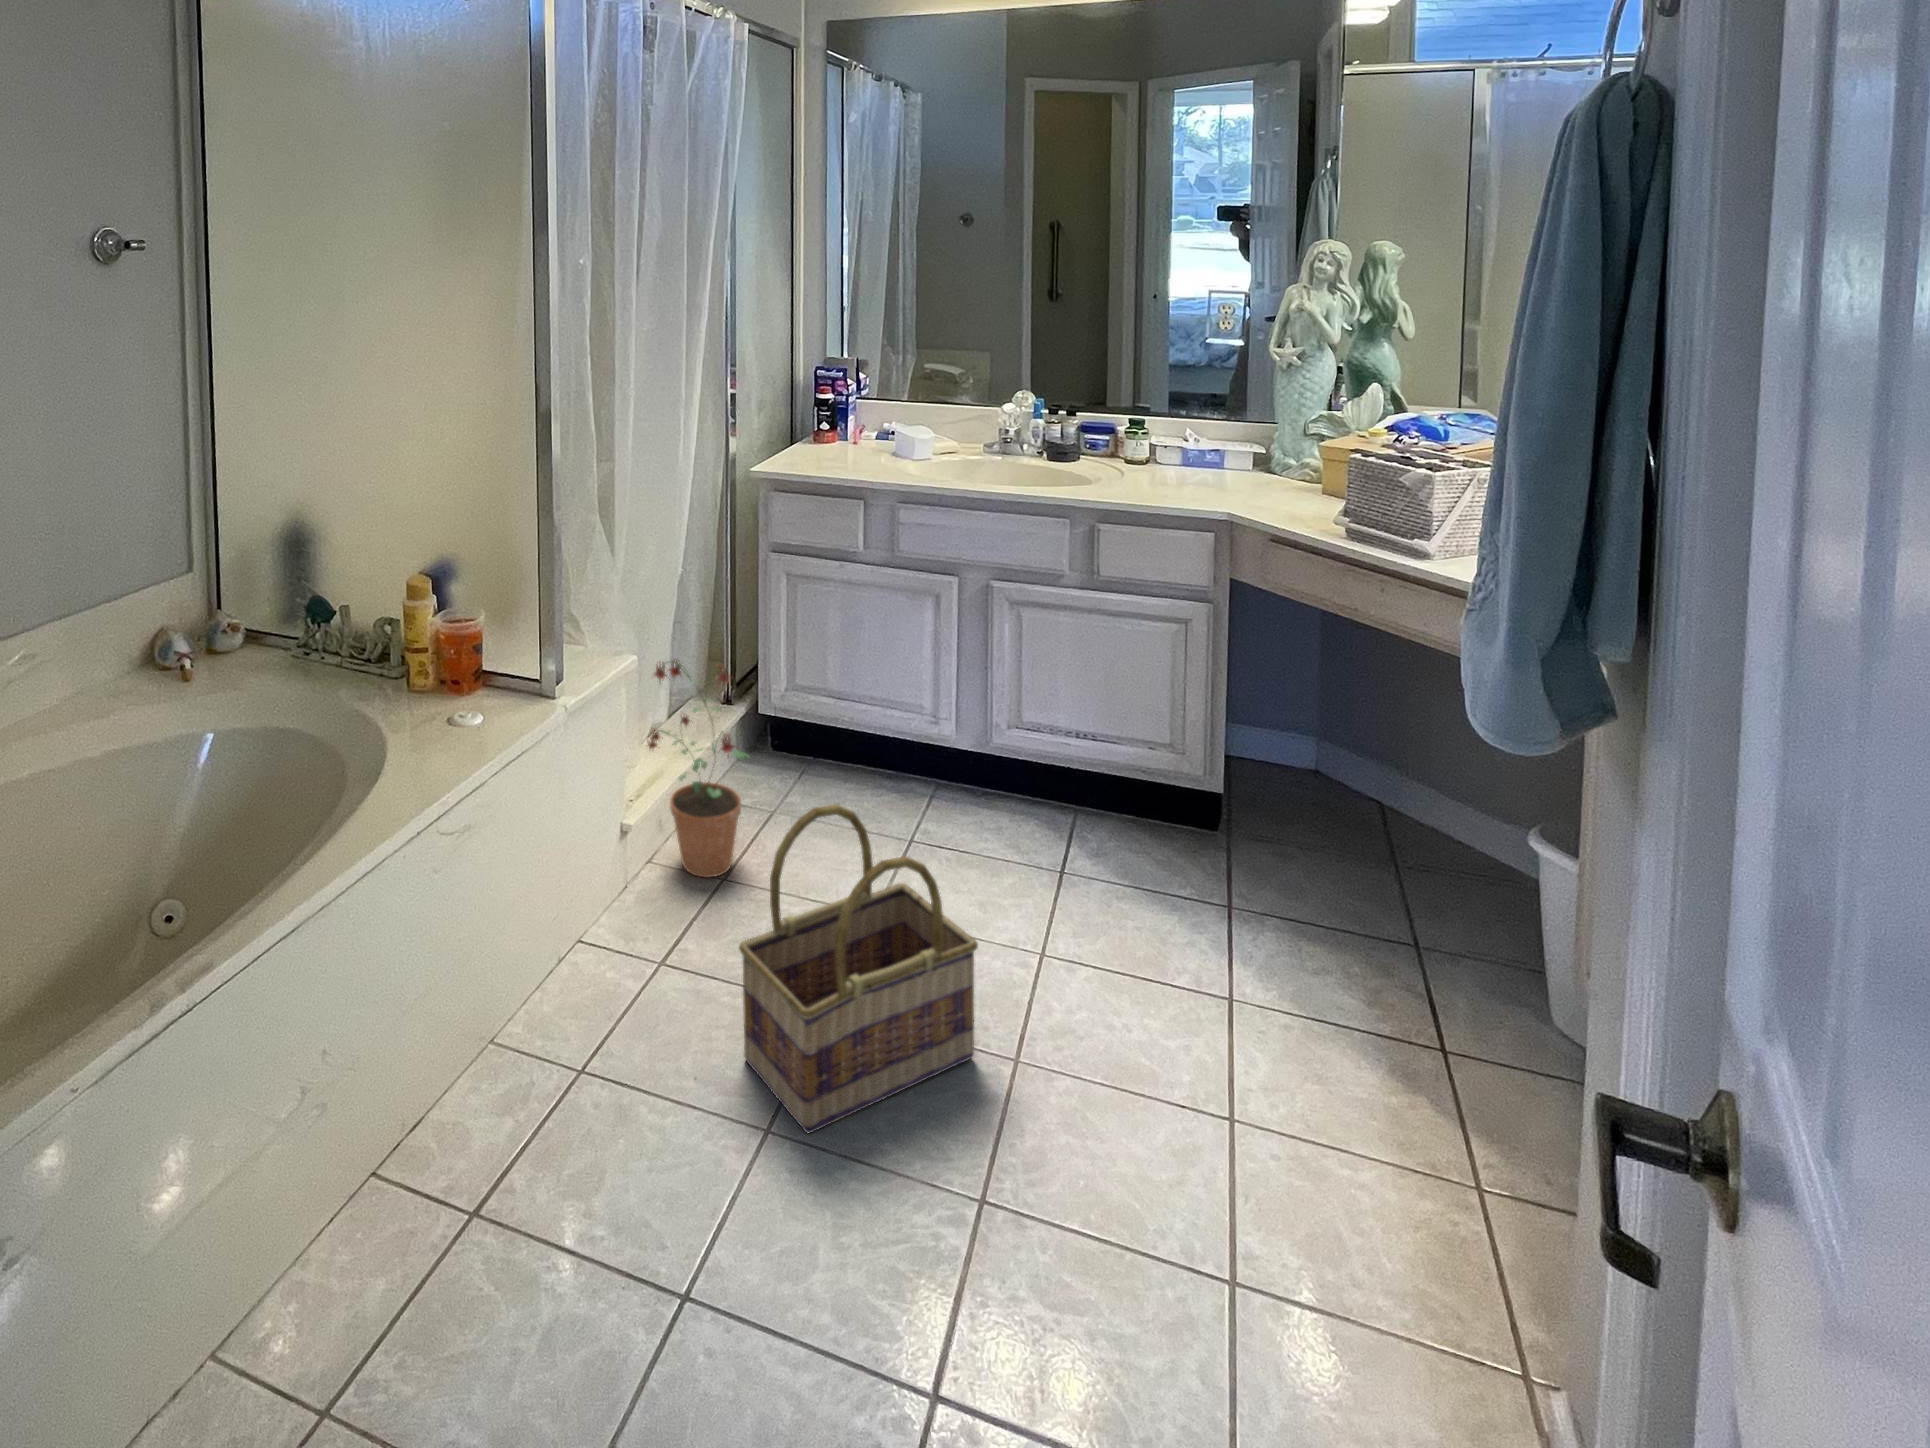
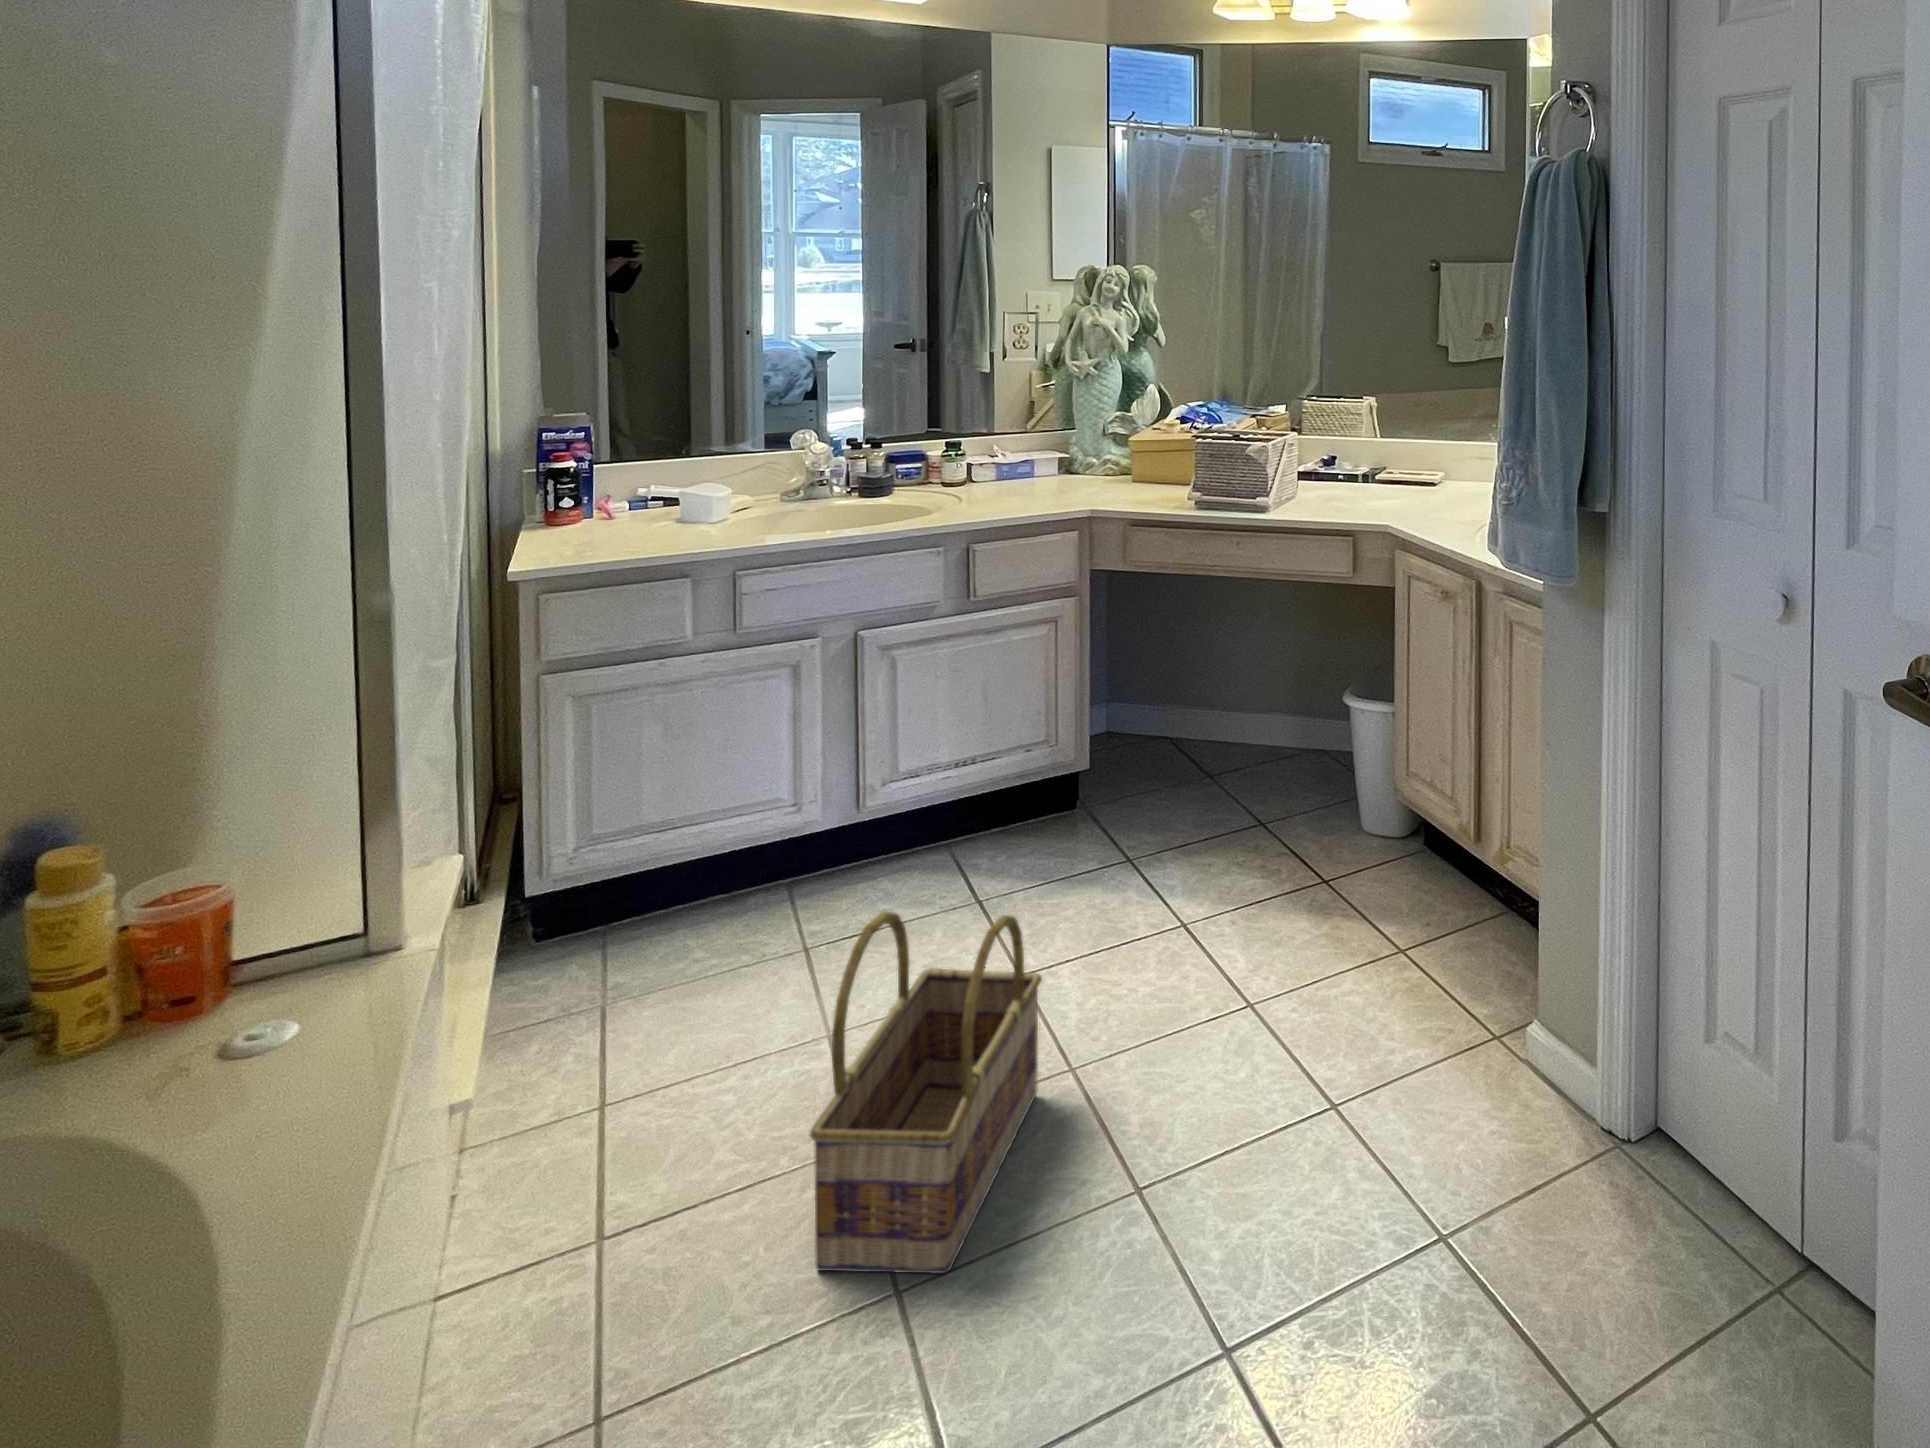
potted plant: present [647,659,749,877] -> none [451,846,629,1157]

